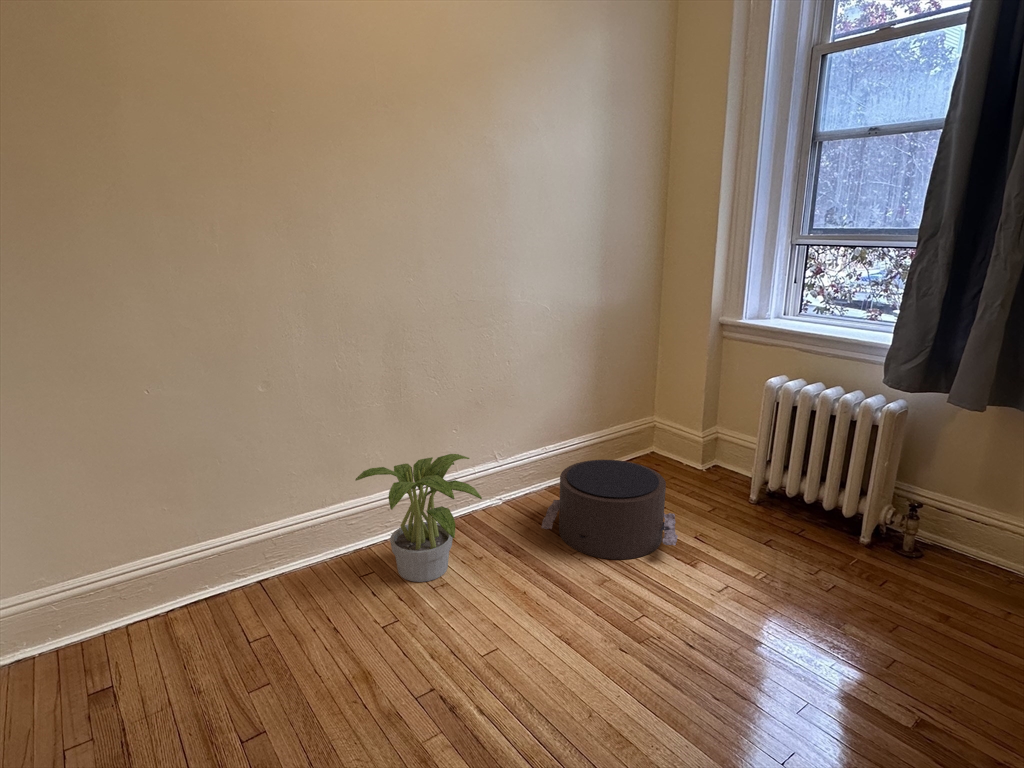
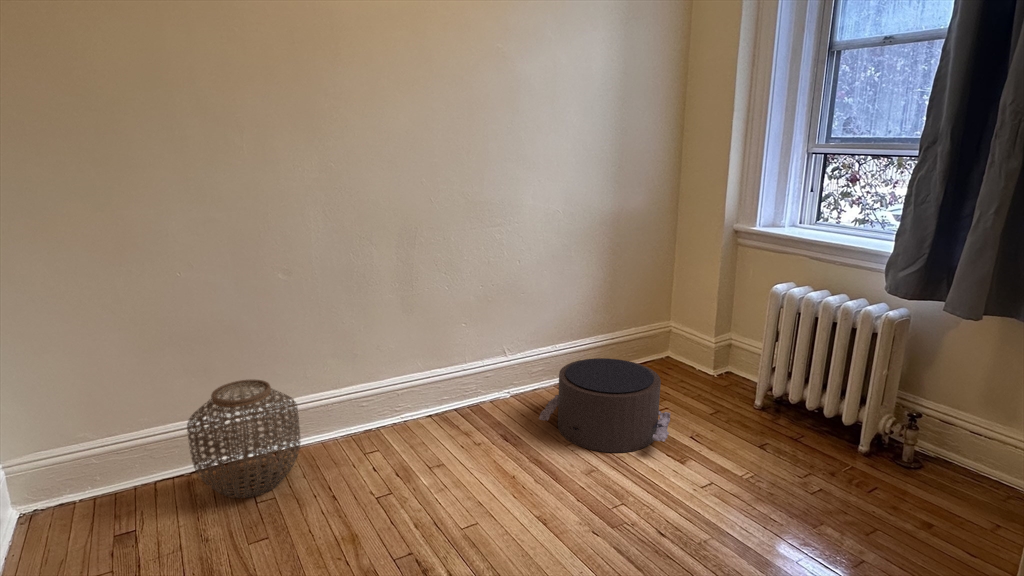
potted plant: present [355,454,482,582] -> none [361,344,477,461]
woven basket: none [164,505,291,639] -> present [187,379,300,498]

